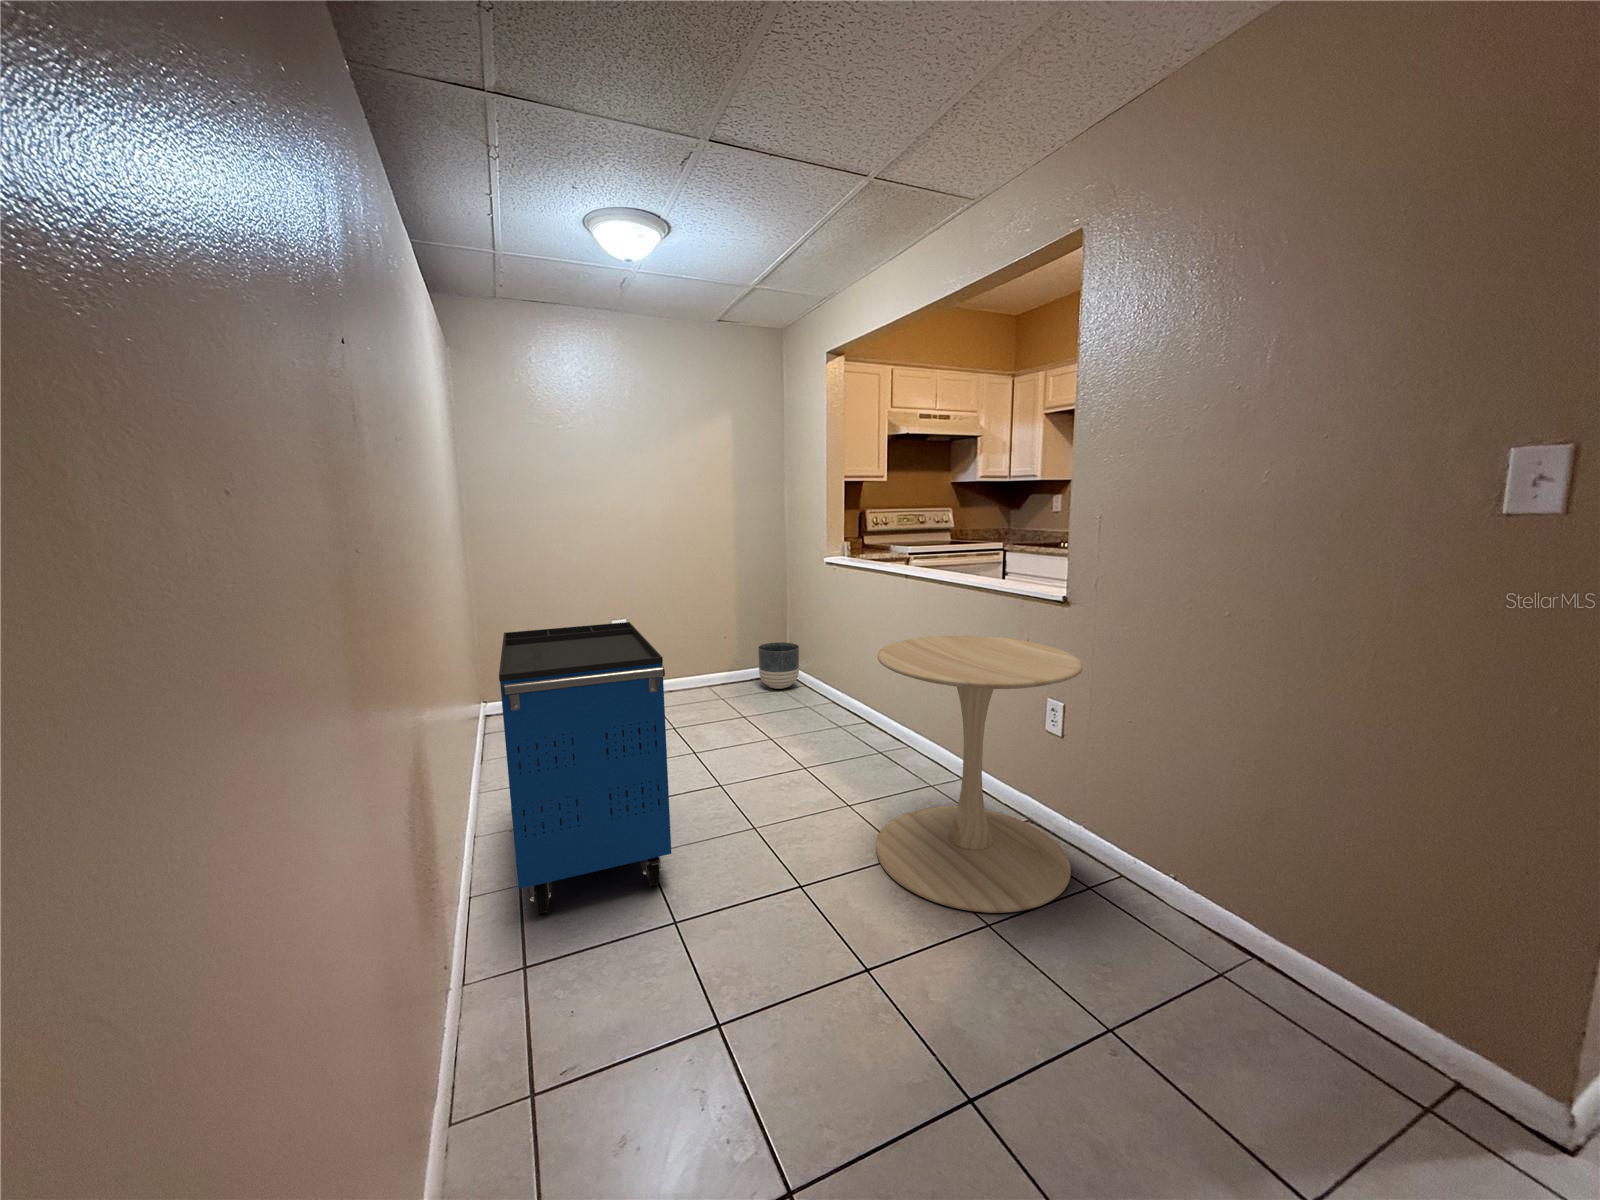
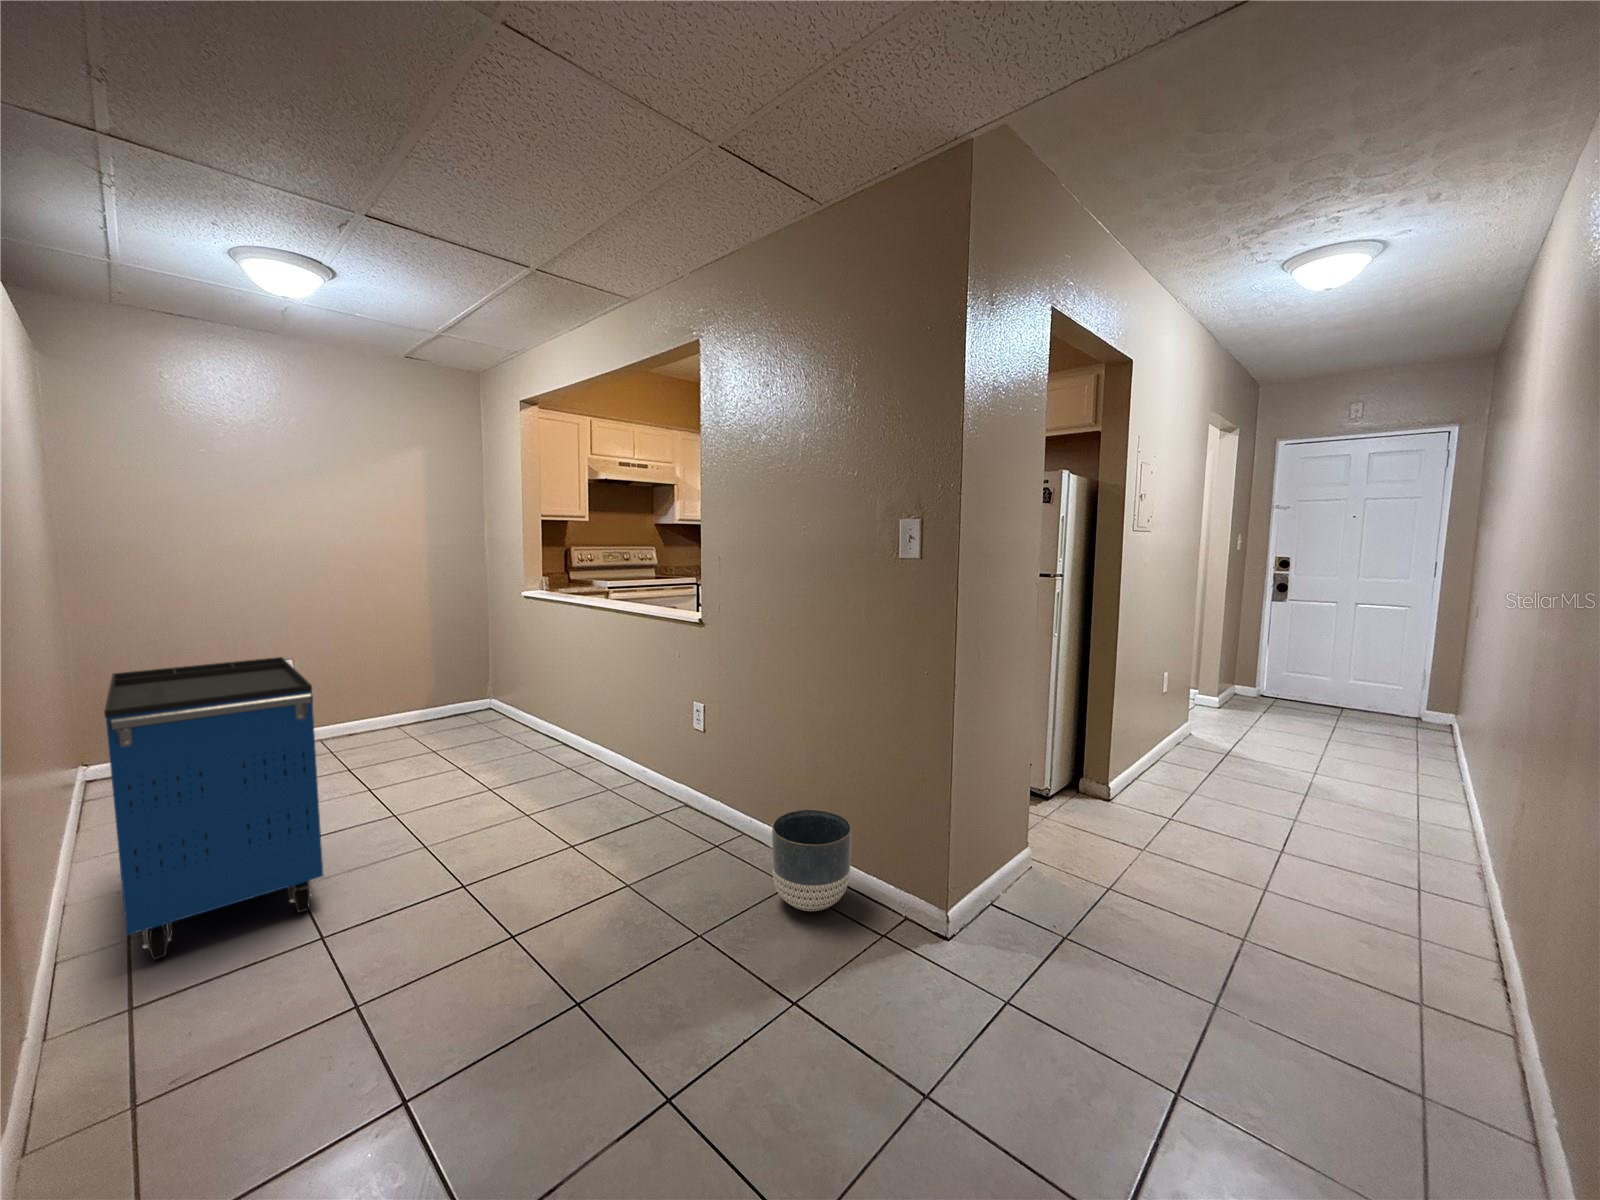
pedestal table: present [876,635,1083,913] -> none [540,655,707,878]
planter: present [758,642,799,689] -> present [772,809,852,911]

